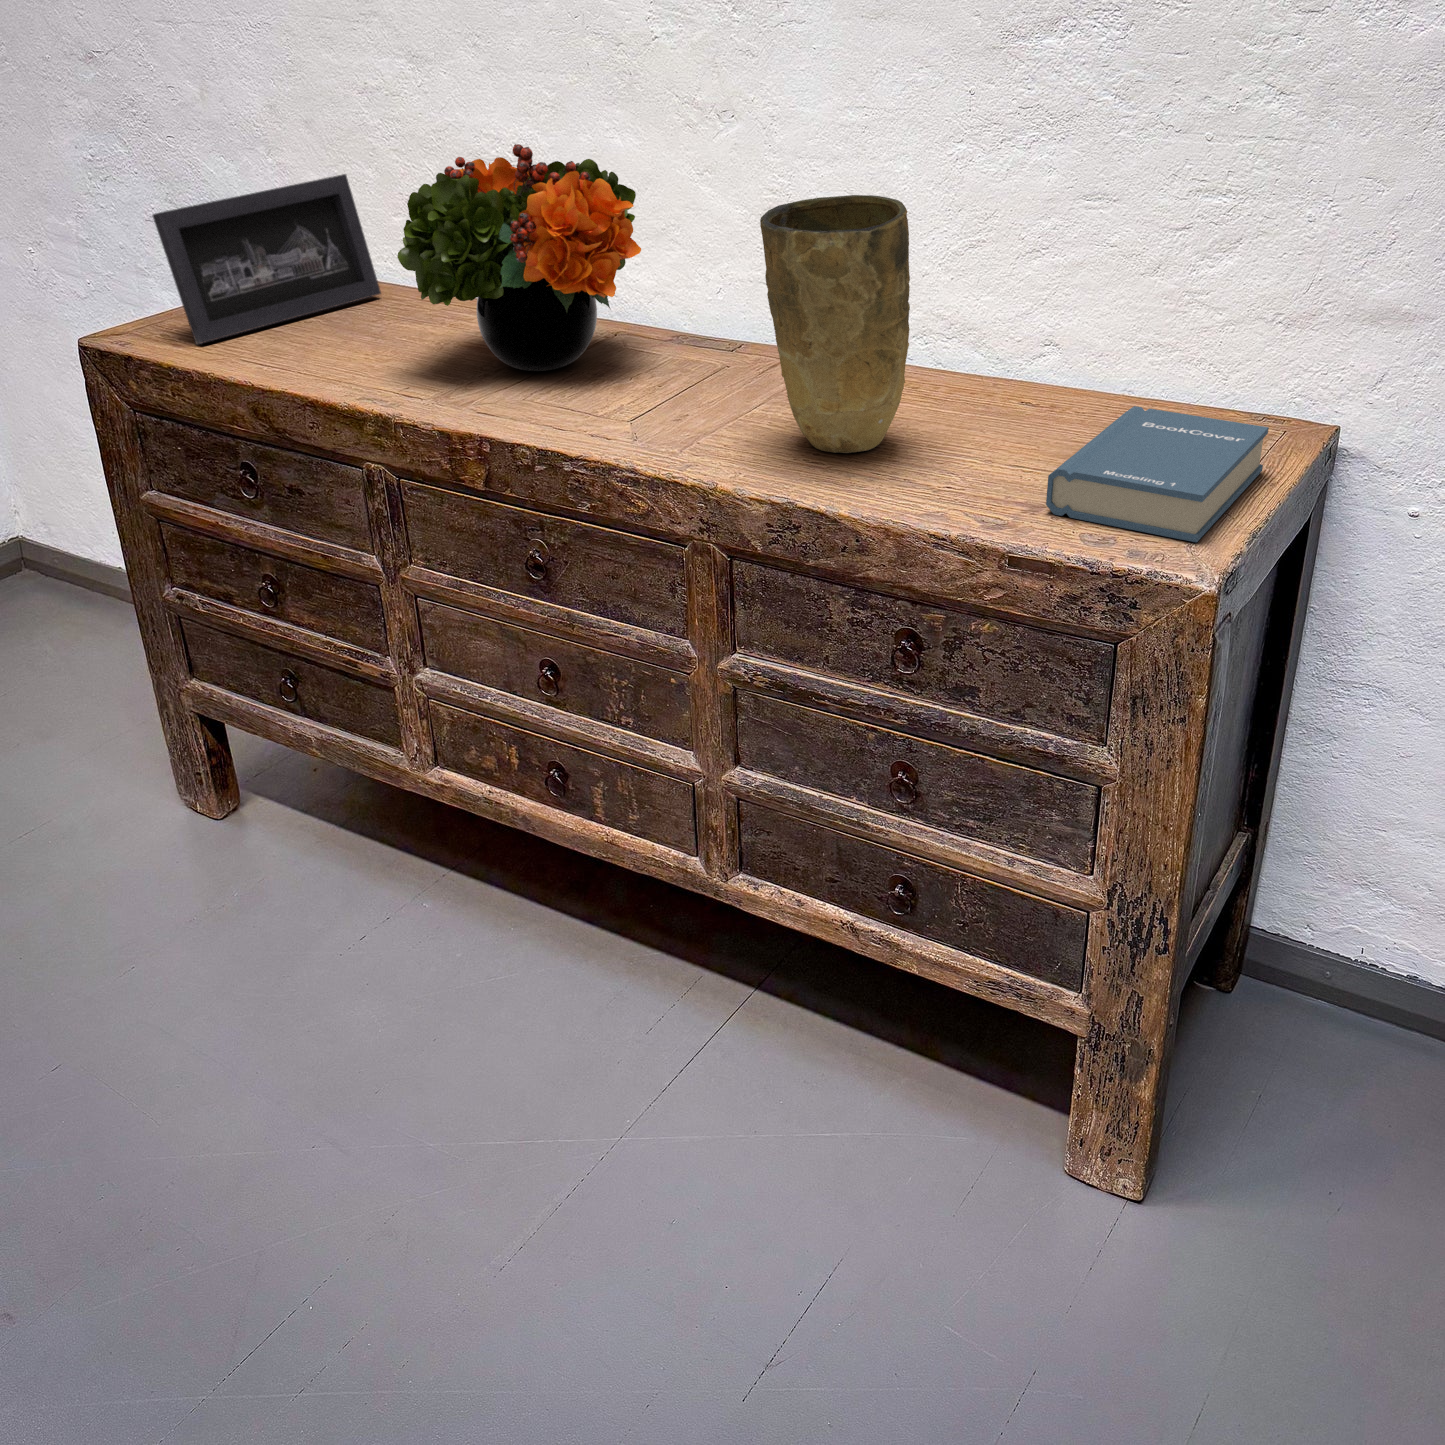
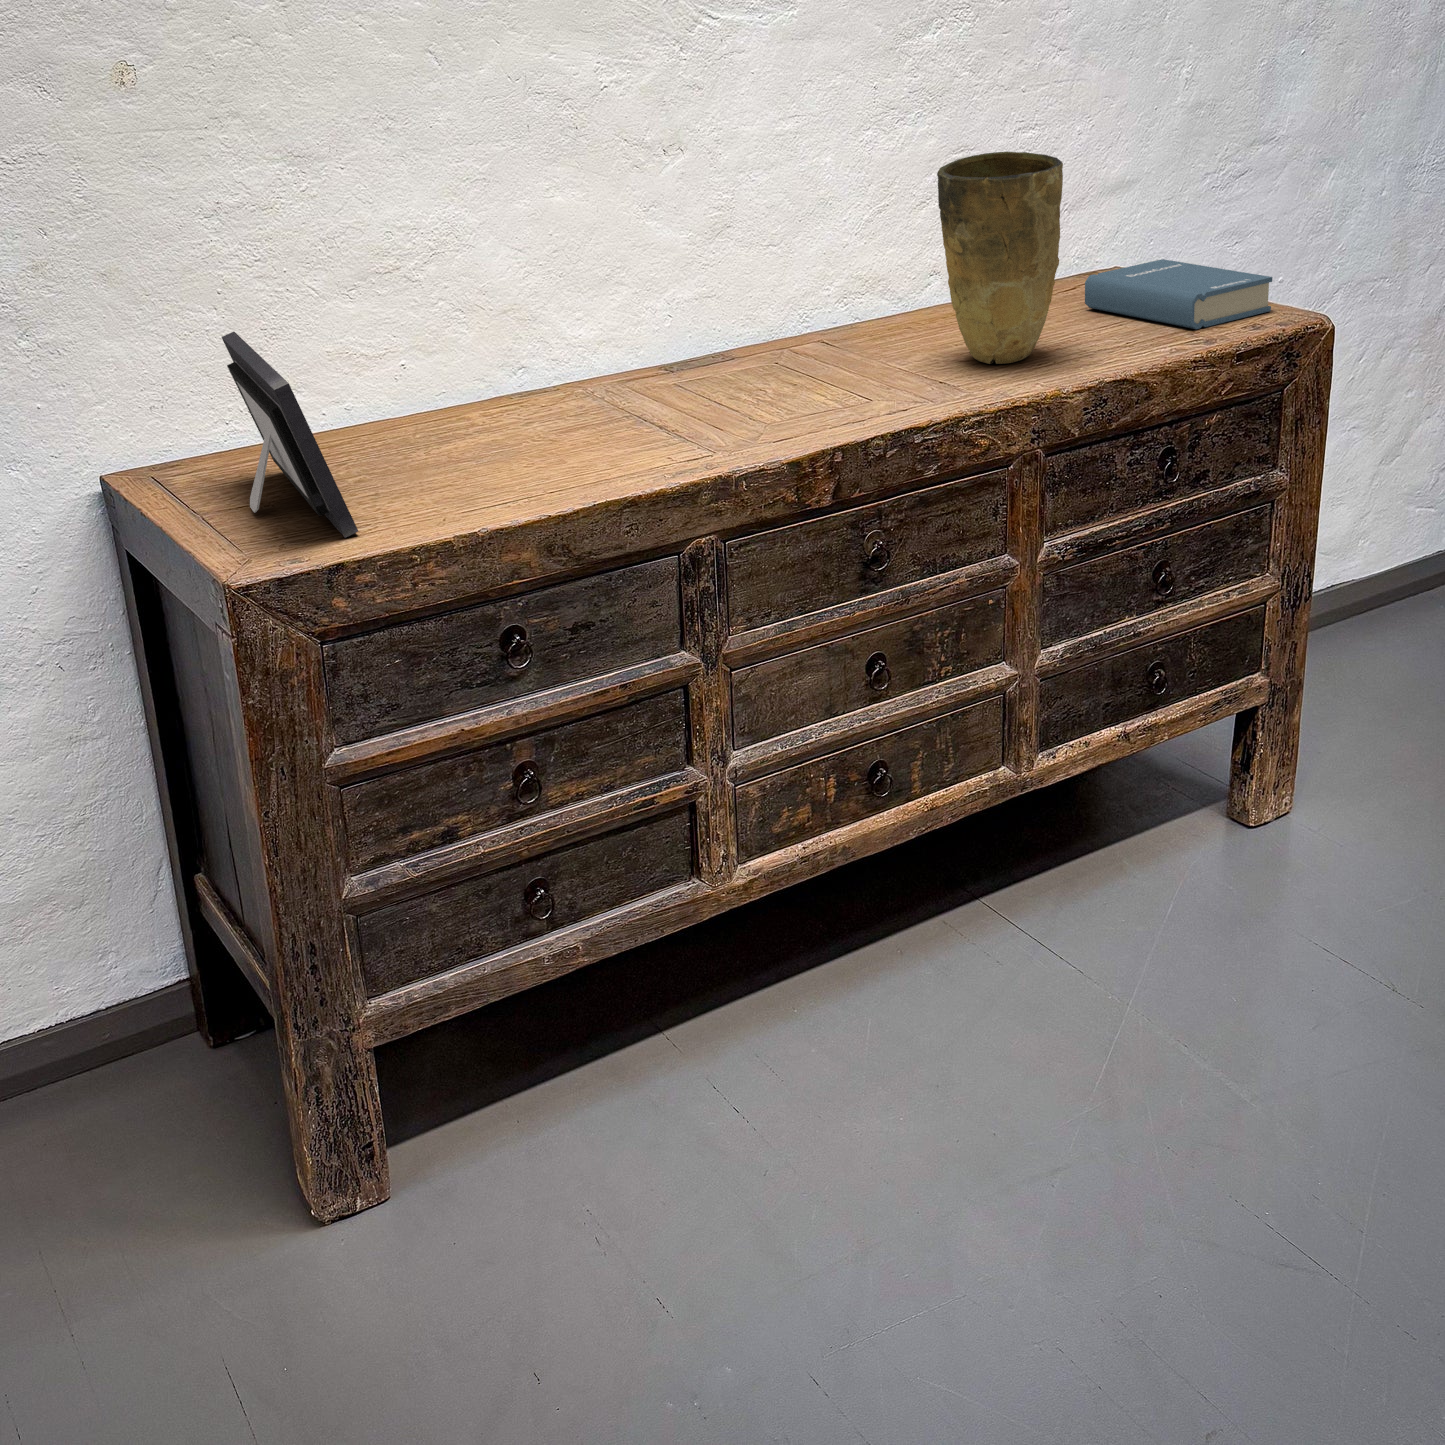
flower arrangement: present [398,144,641,371] -> none [514,201,759,427]

